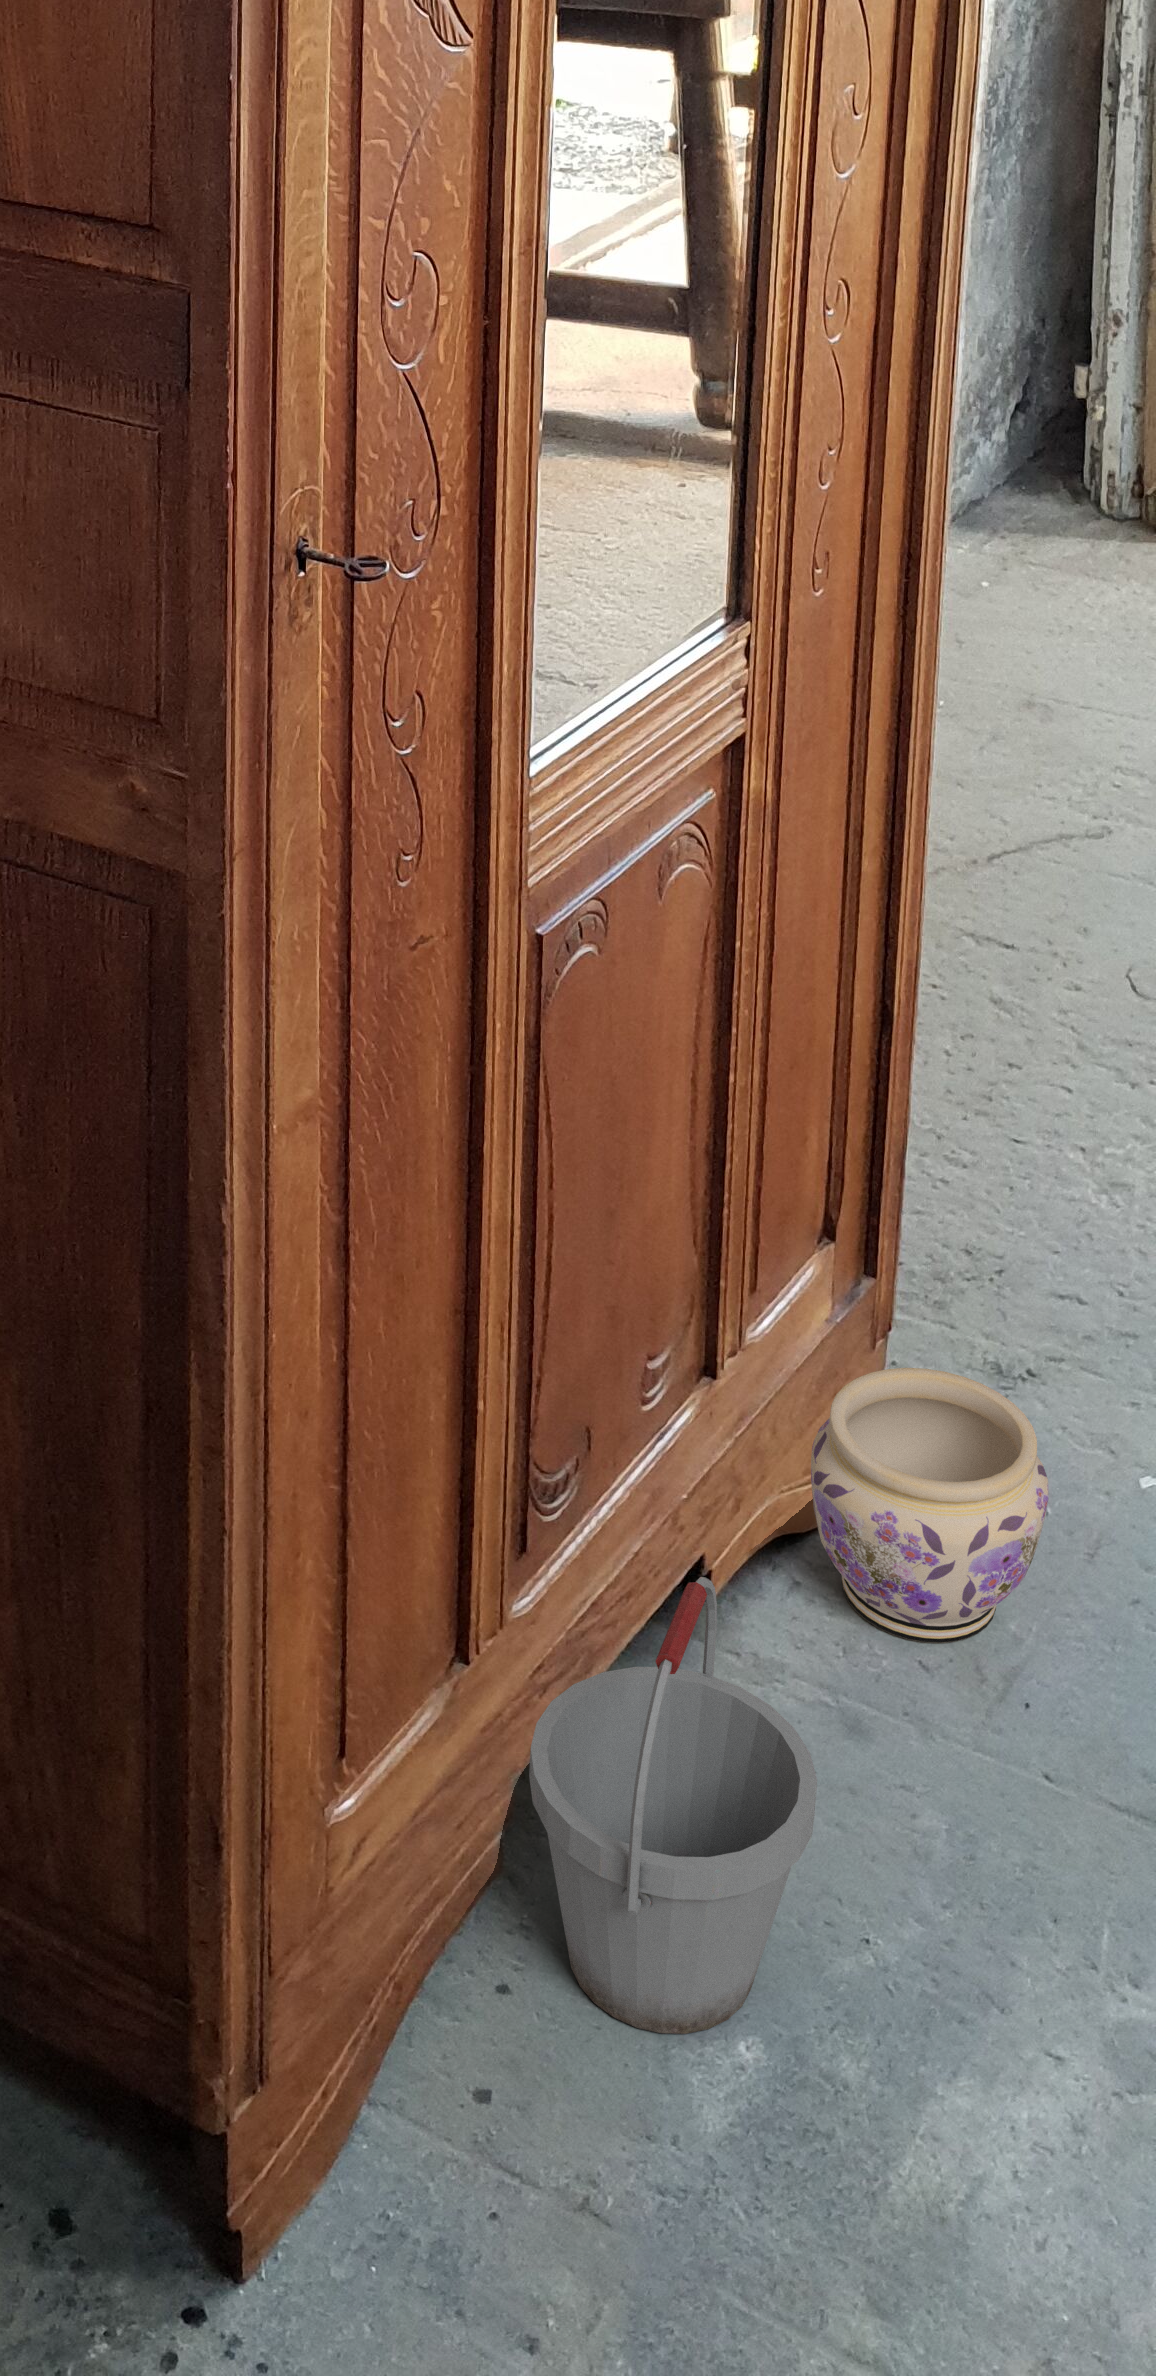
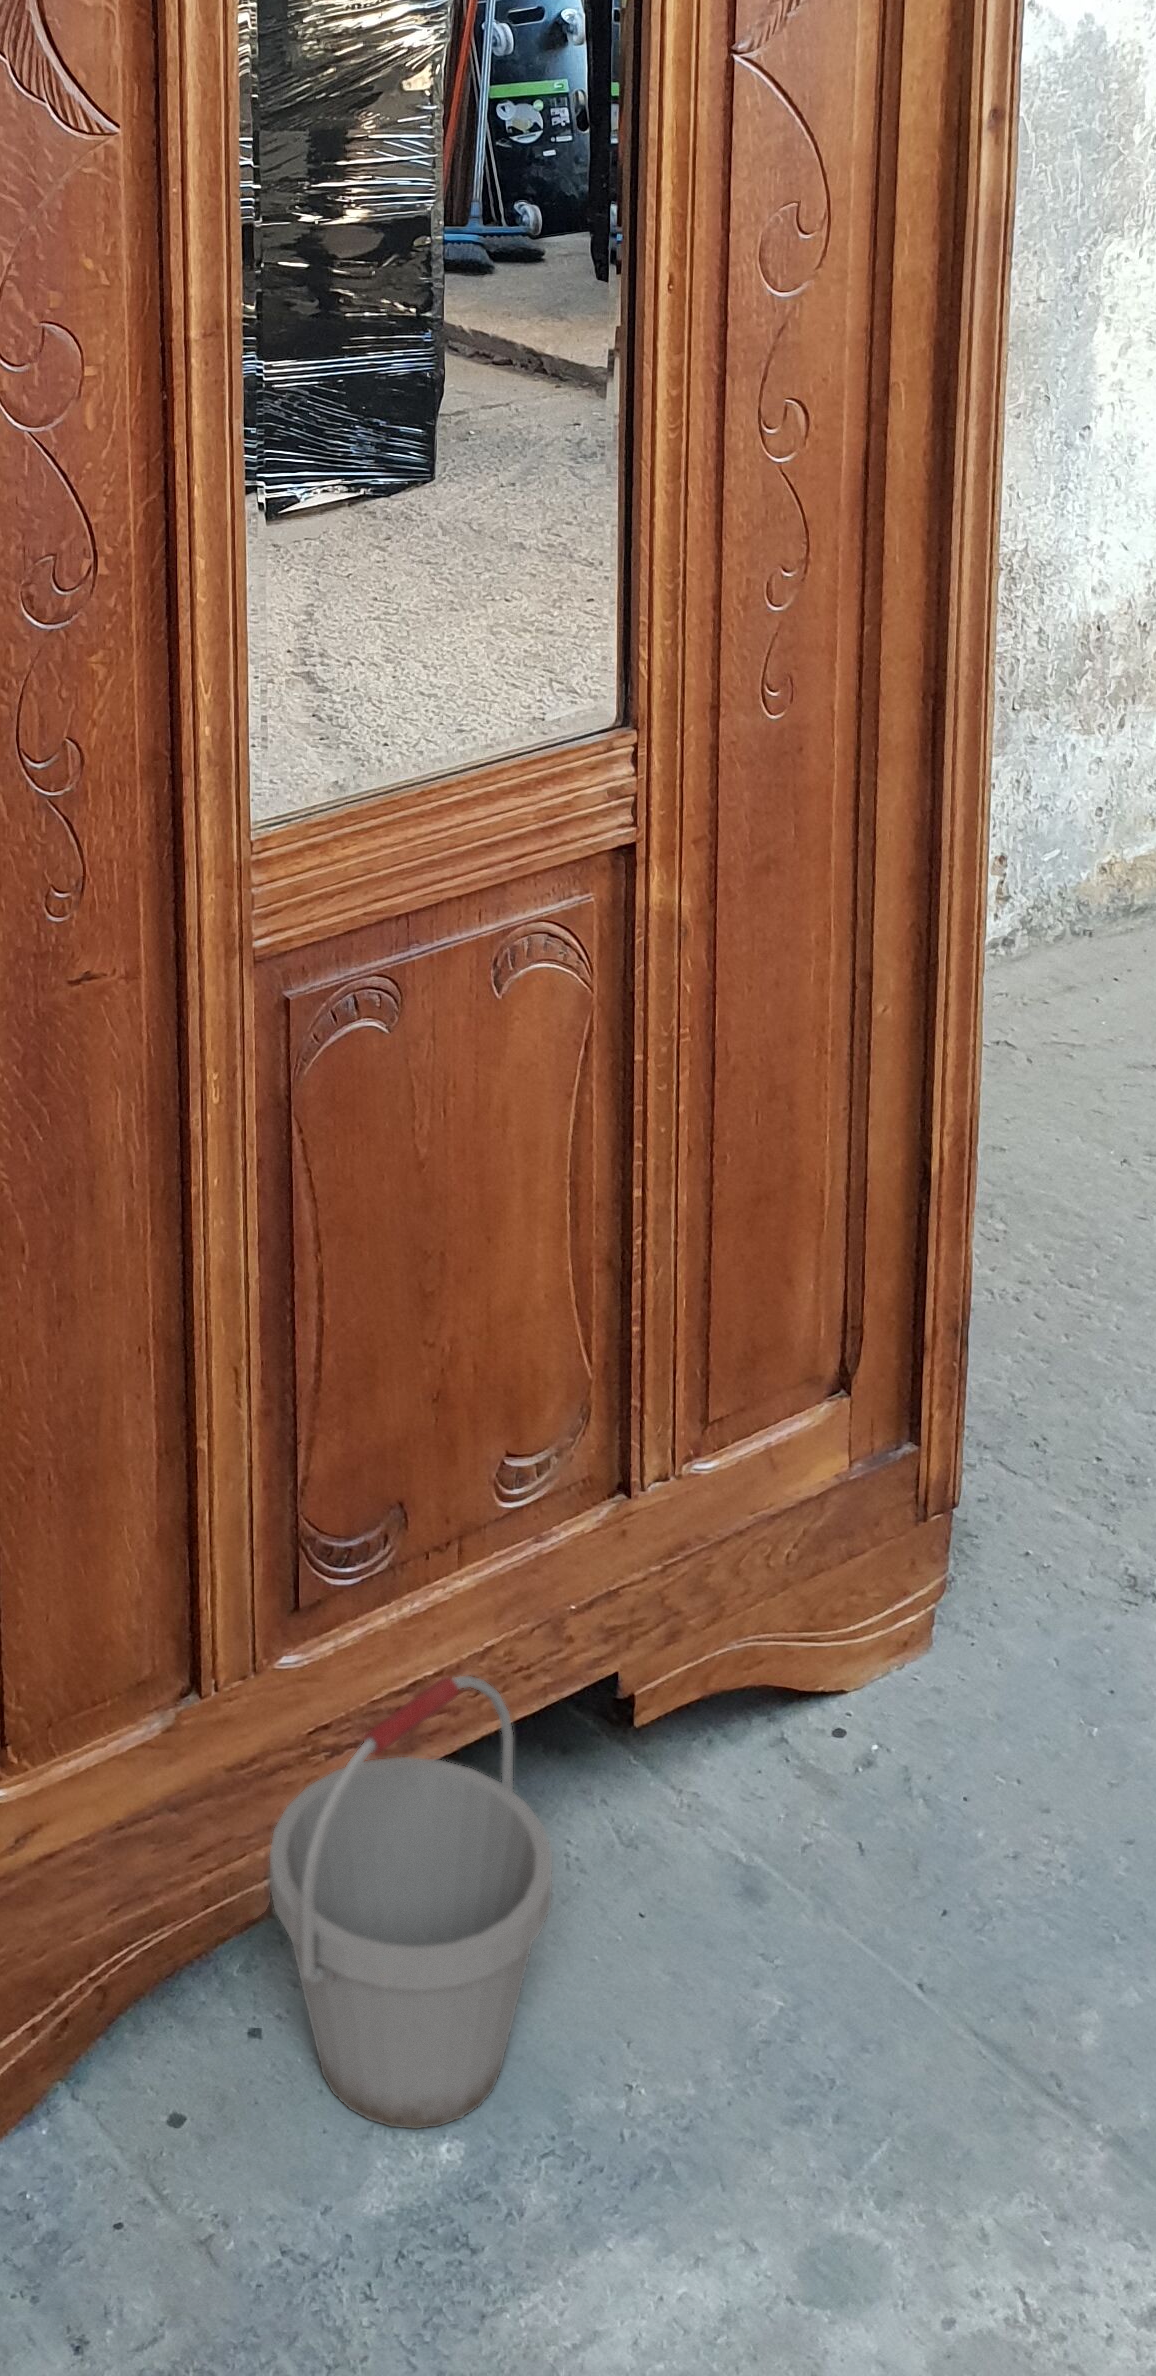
planter: present [811,1368,1049,1643] -> none [780,1548,1028,1844]

